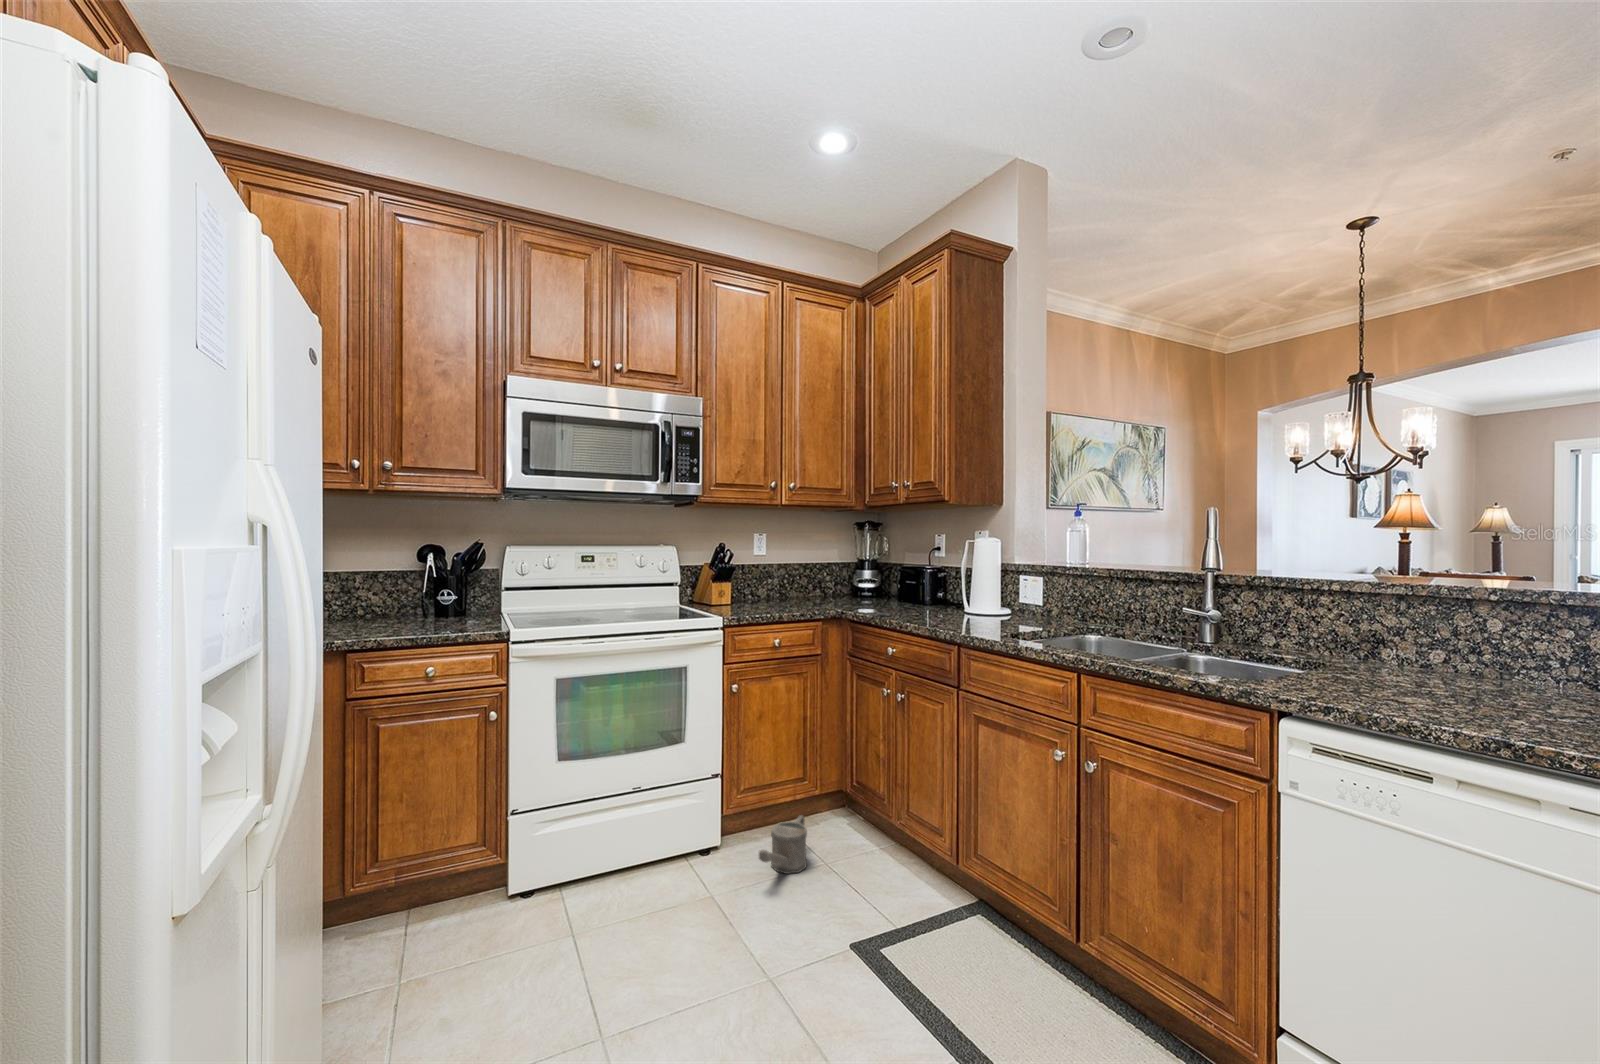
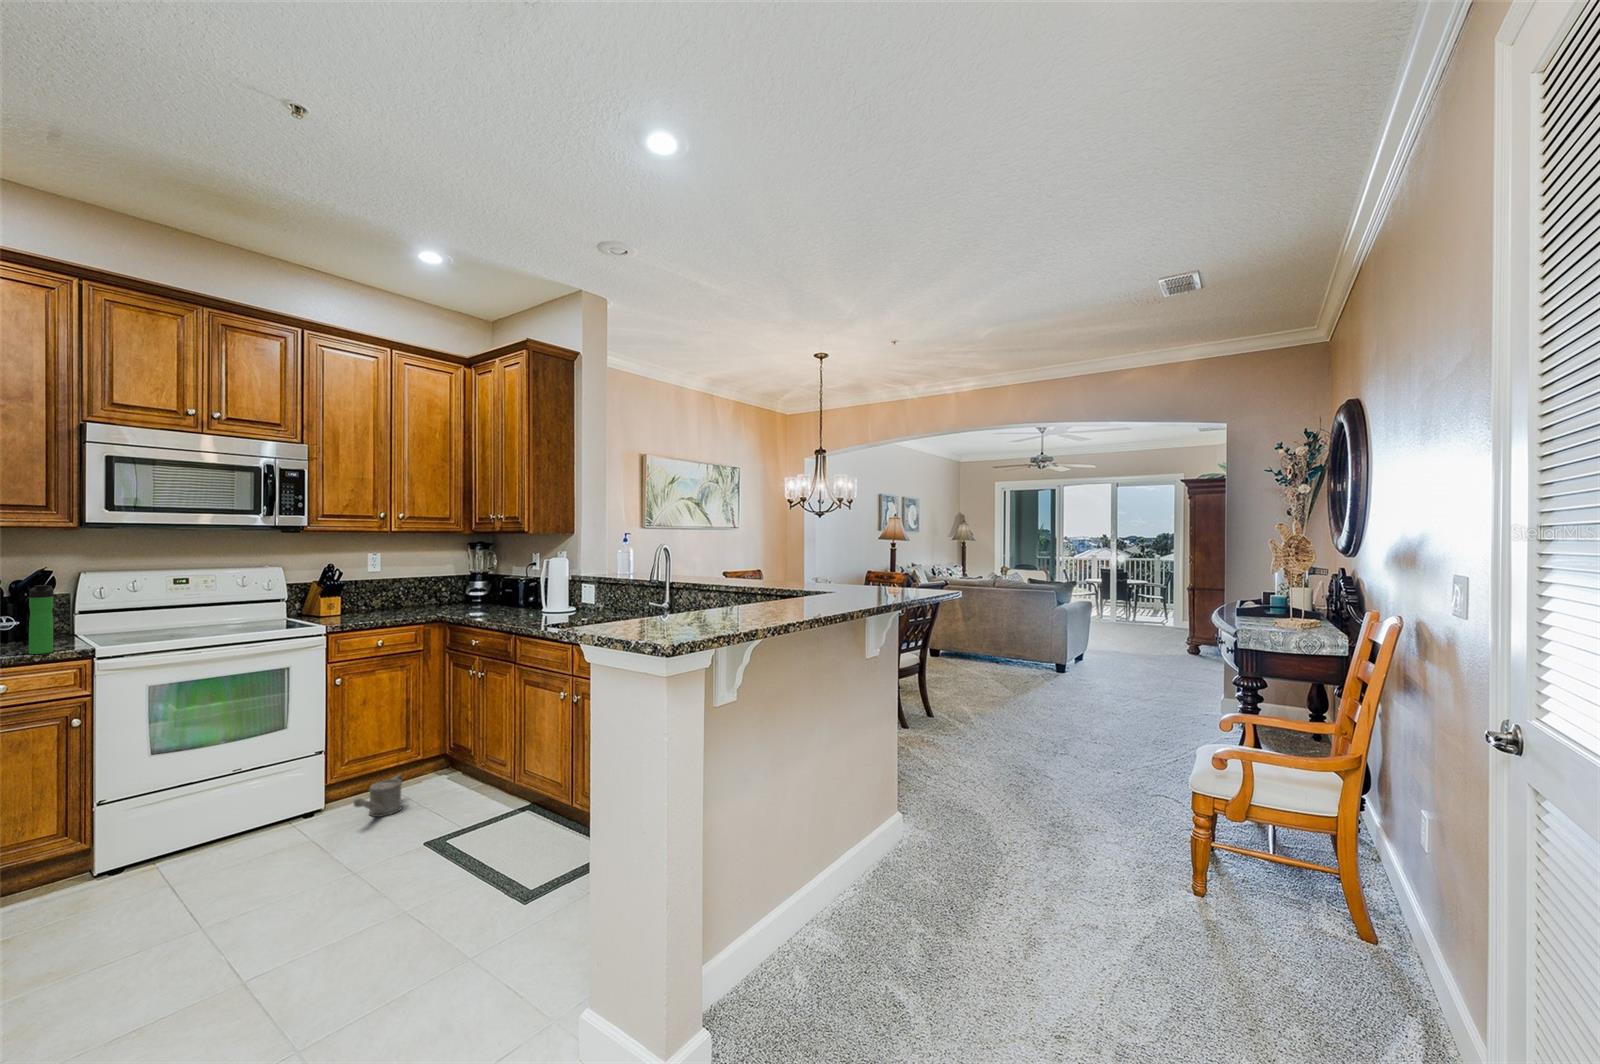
bottle: none [455,555,476,633] -> present [29,585,54,654]

